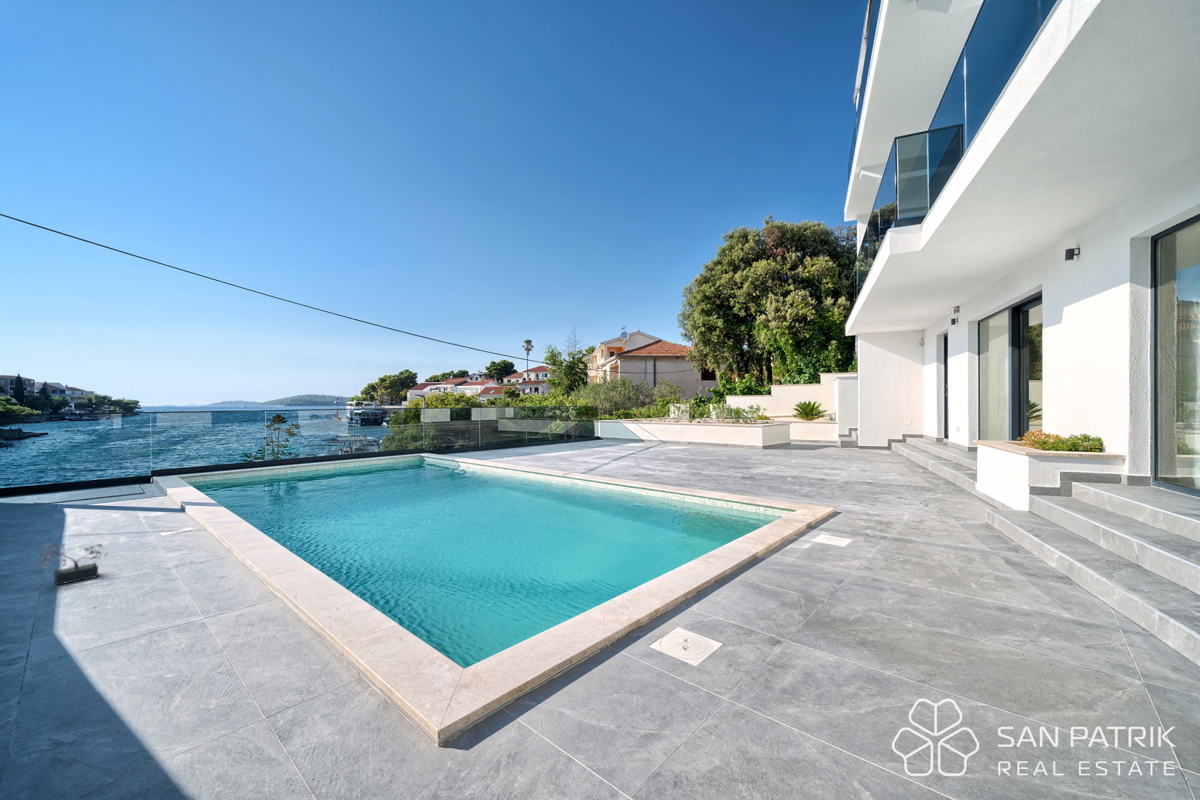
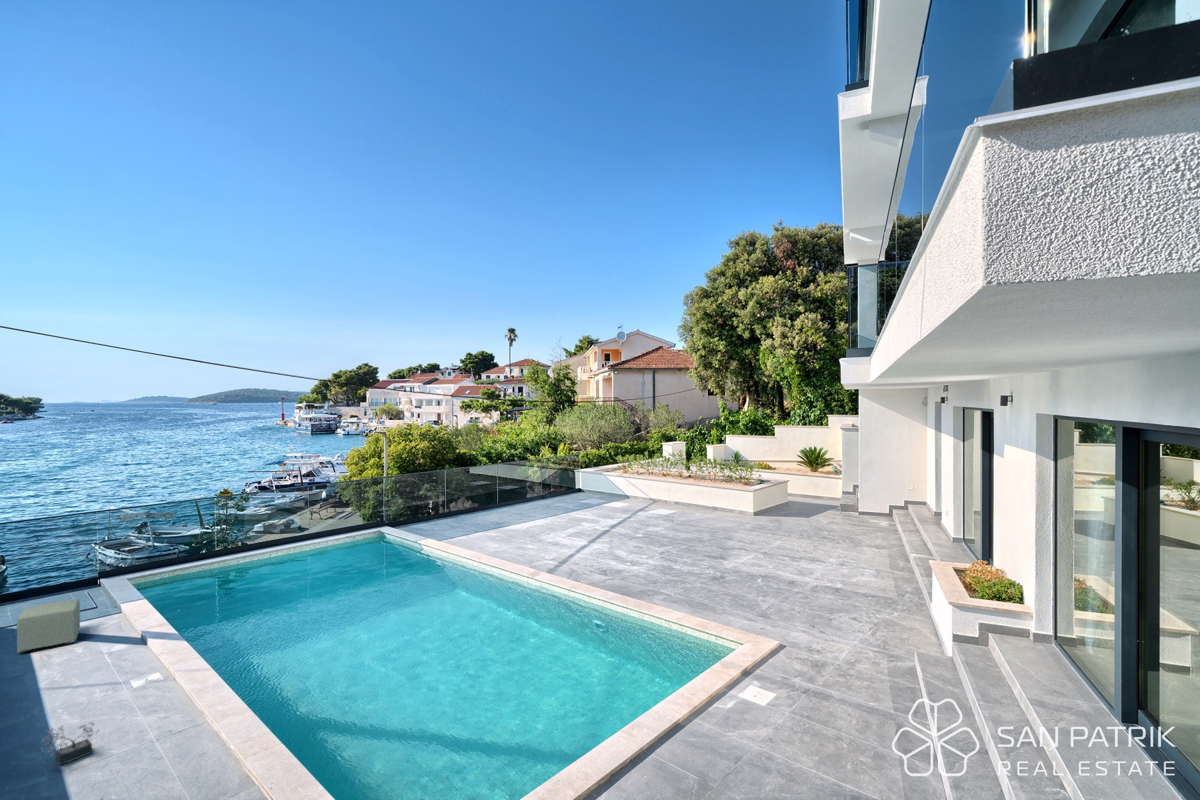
ottoman: none [52,472,123,516] -> present [17,599,80,652]

